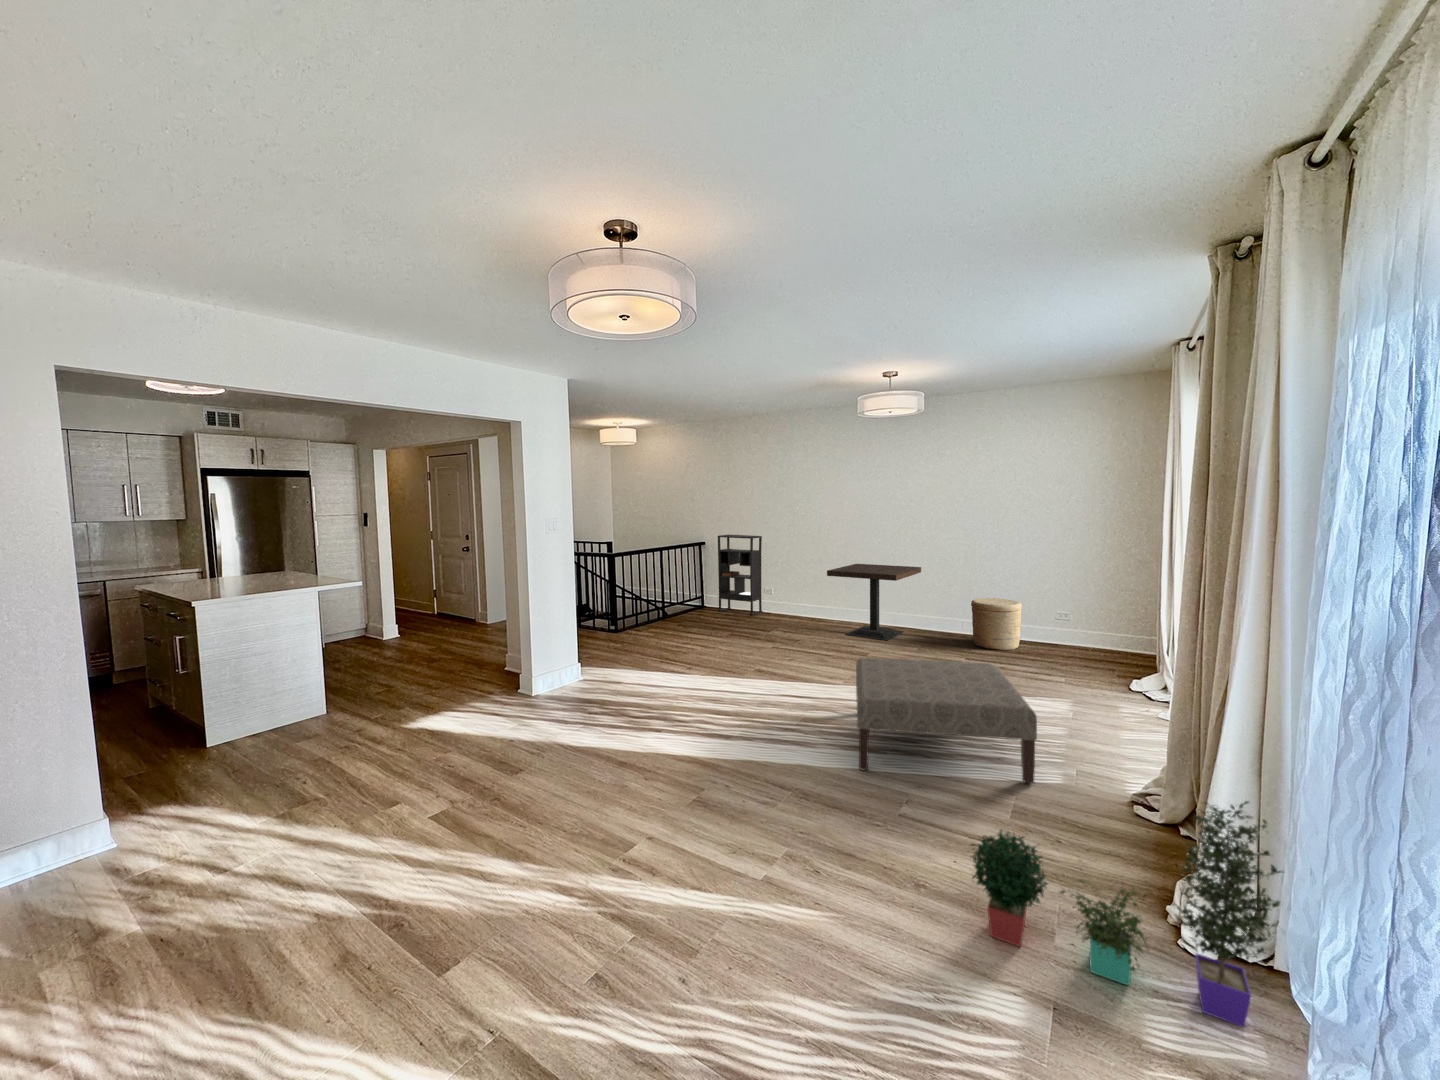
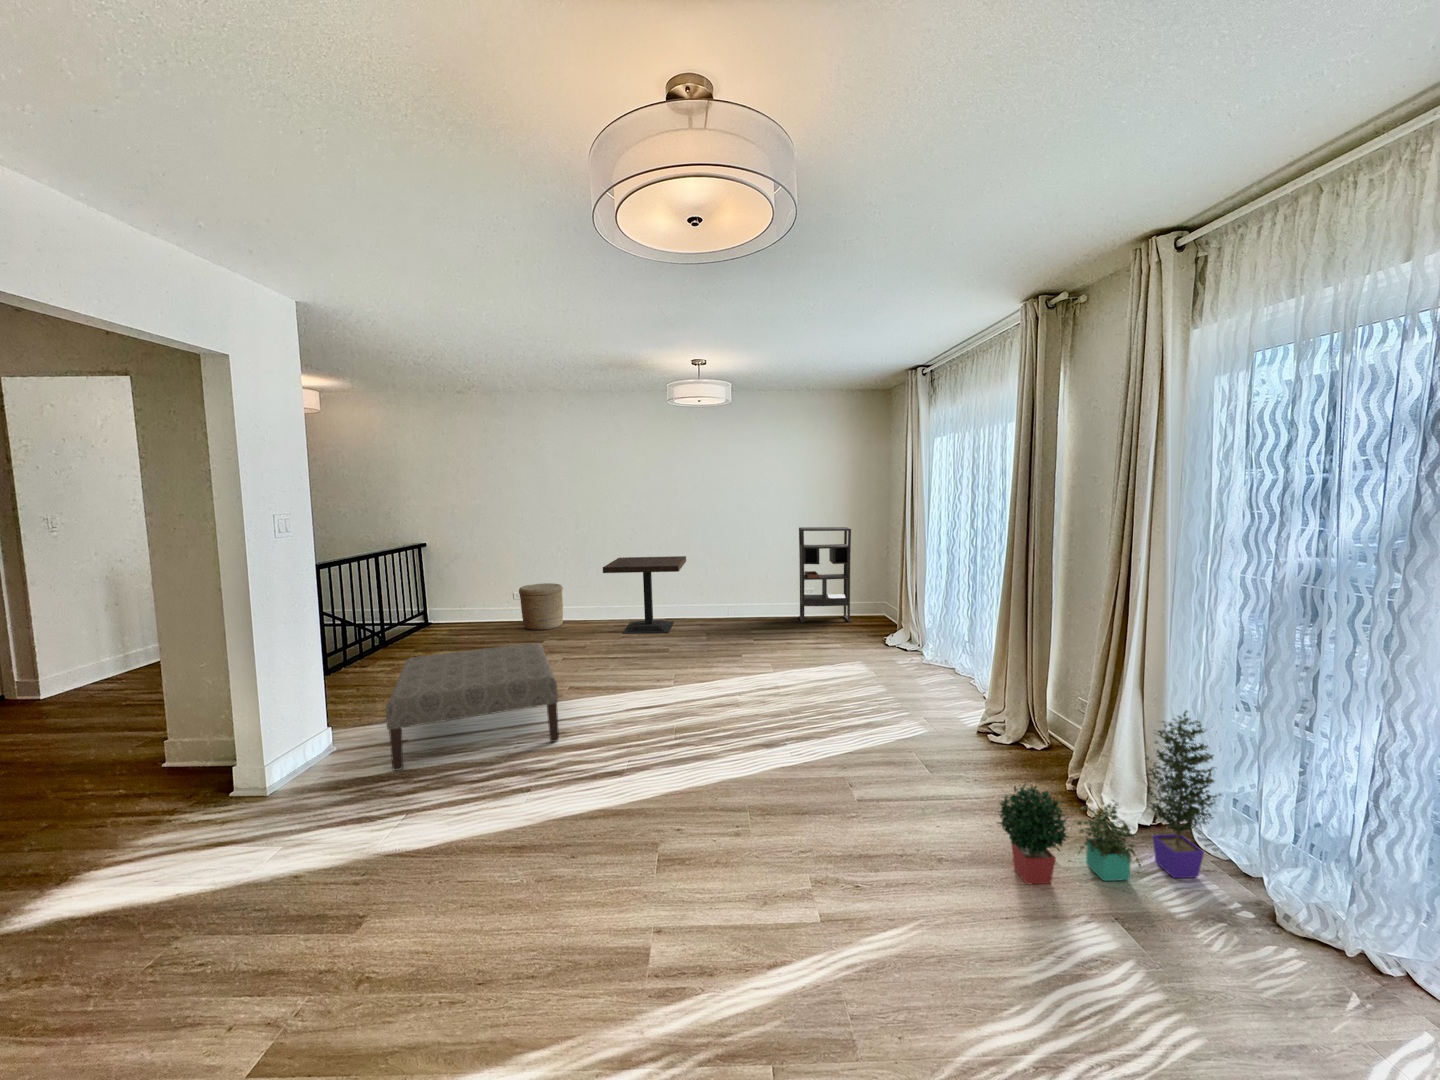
bookshelf: present [718,535,763,616] -> present [799,527,851,623]
woven basket: present [971,598,1022,650] -> present [519,583,563,630]
ottoman: present [856,658,1037,784] -> present [386,643,559,770]

